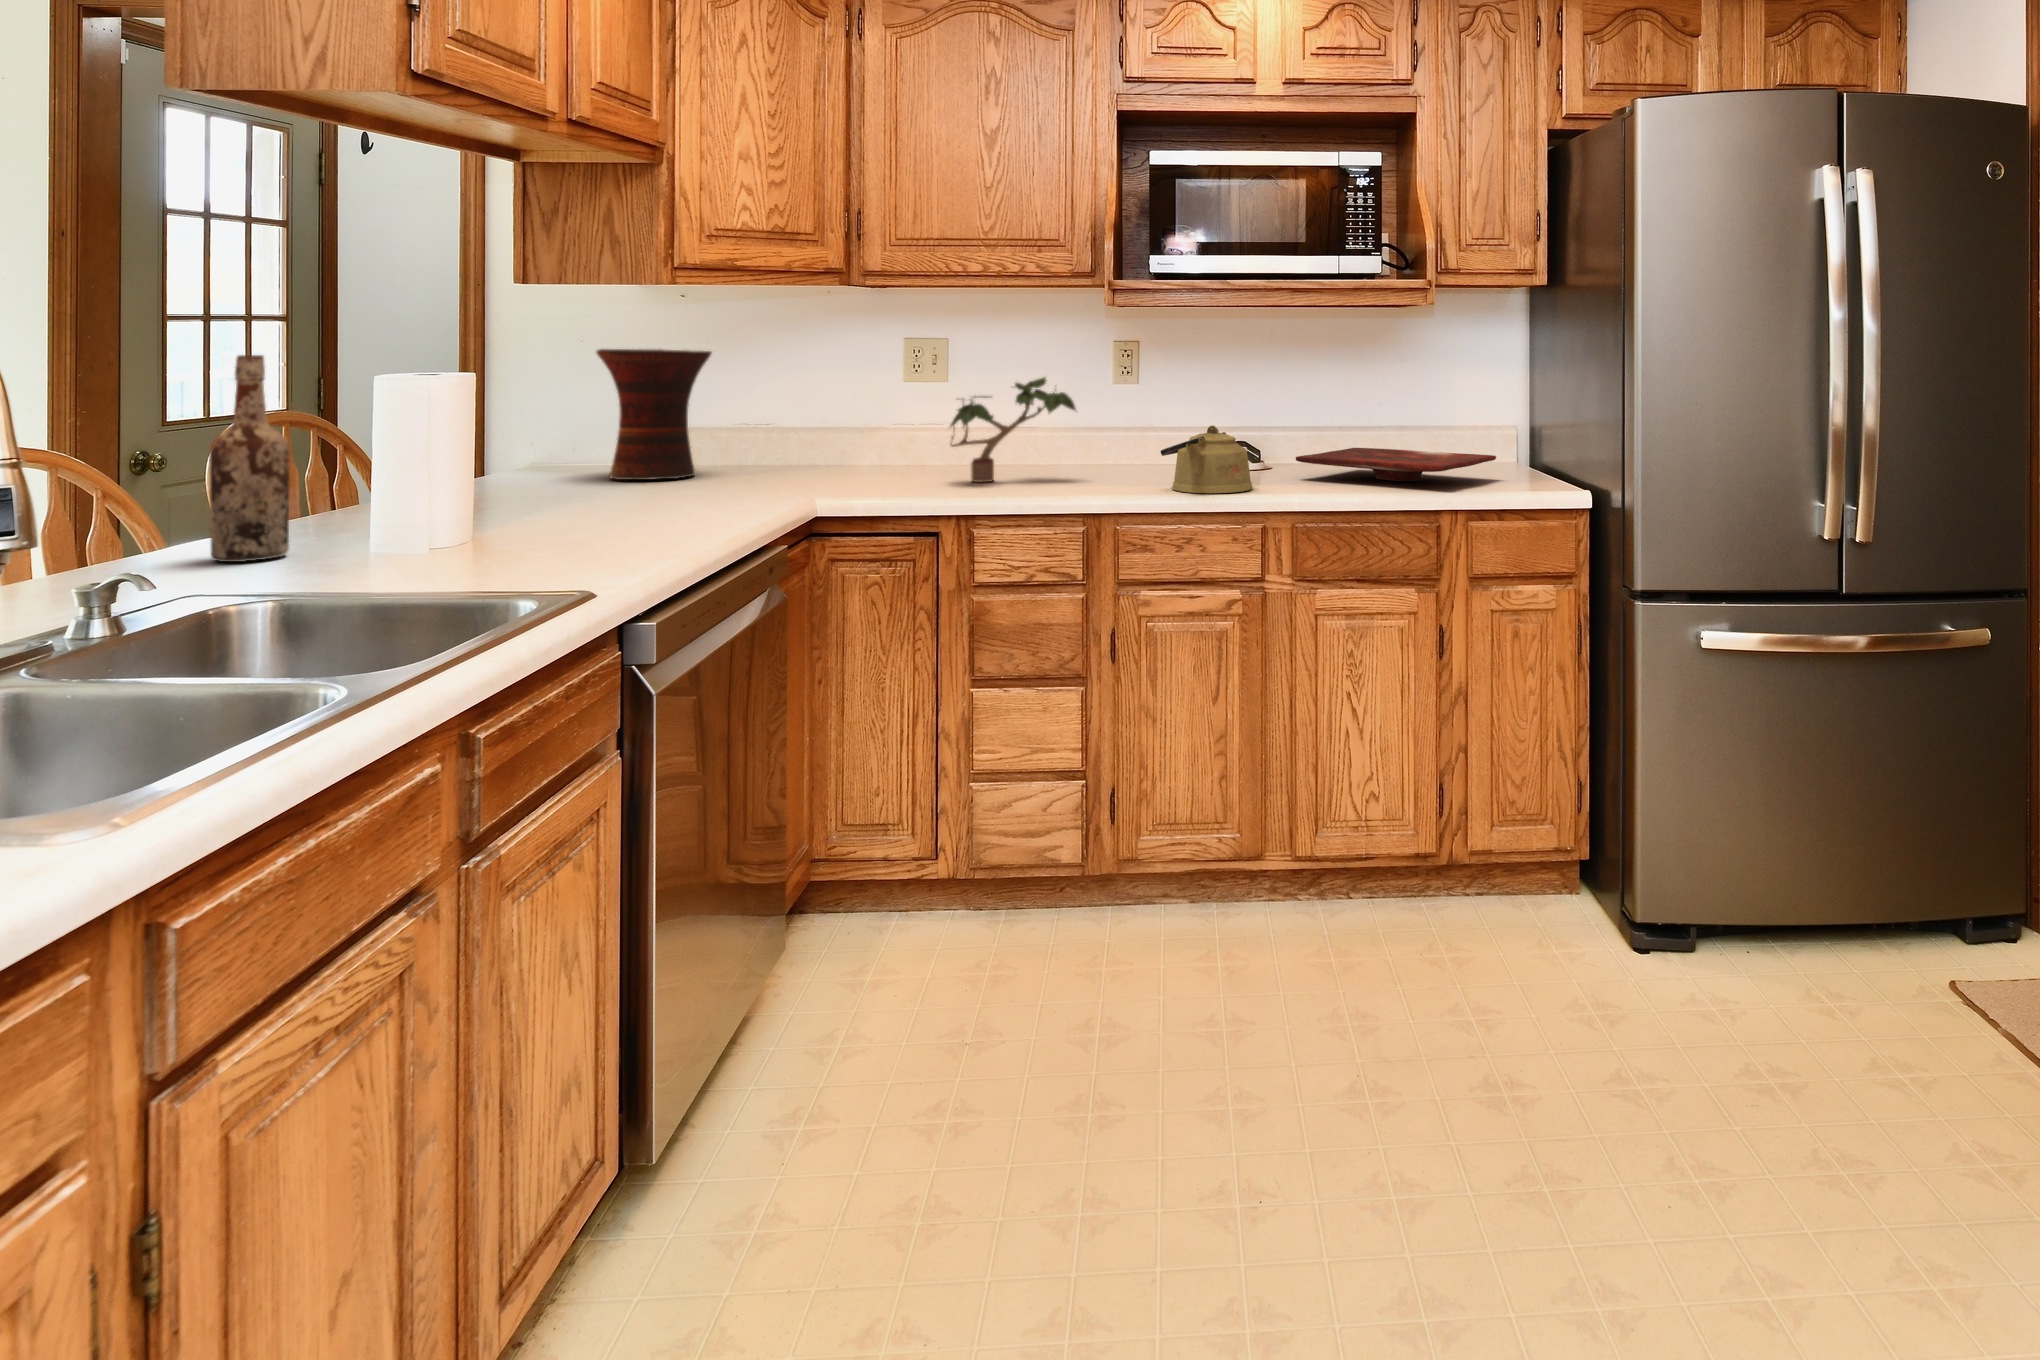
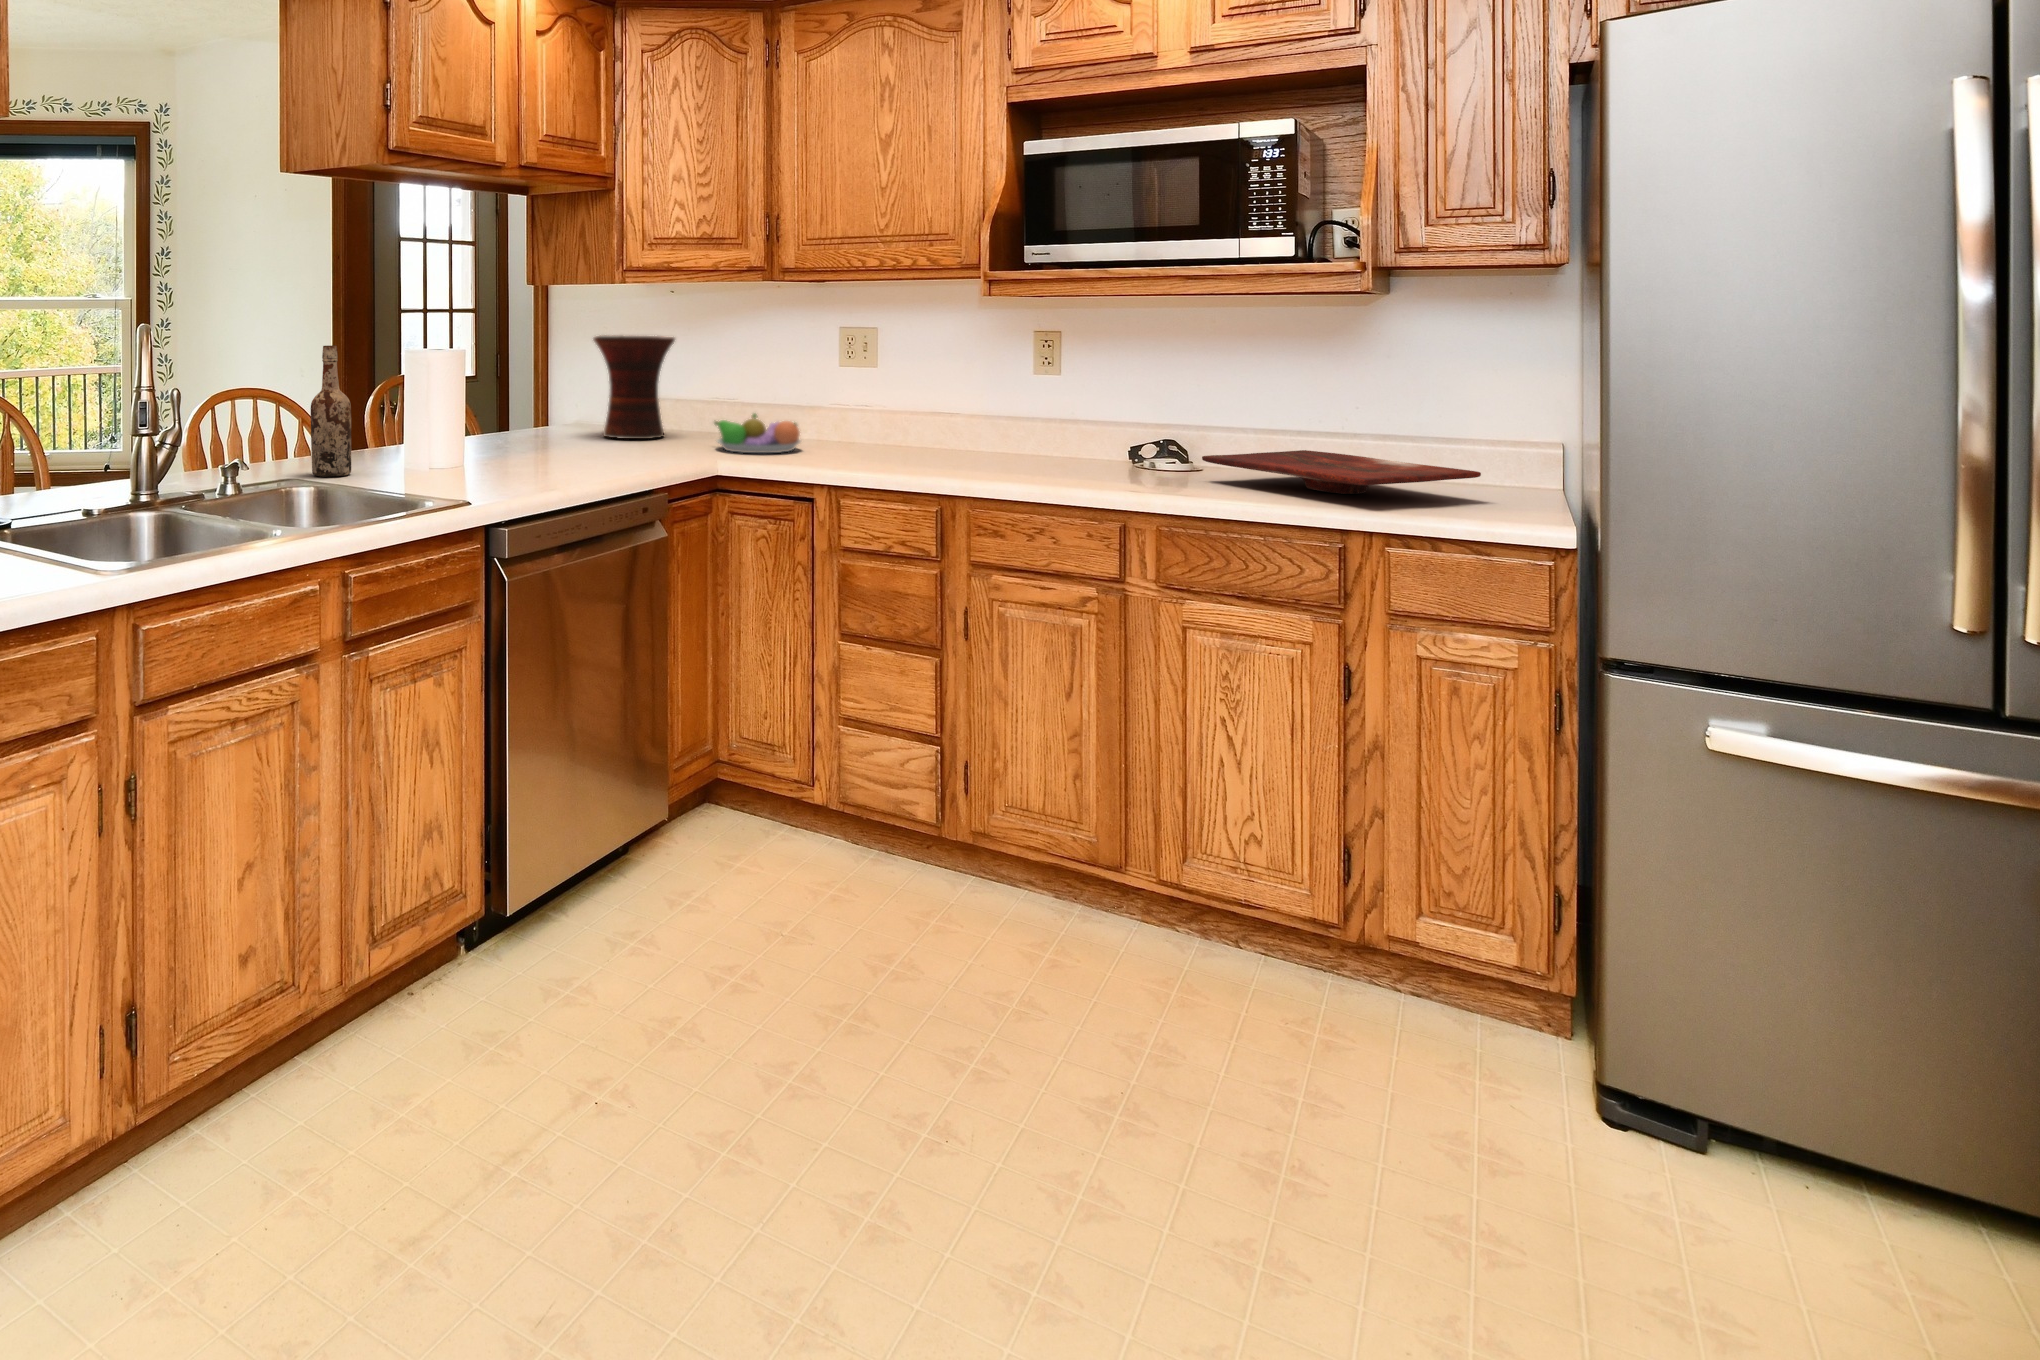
potted plant: present [950,377,1076,482] -> none [828,360,977,460]
kettle: present [1161,425,1253,493] -> none [1025,418,1129,488]
fruit bowl: none [778,439,891,485] -> present [715,414,801,453]

